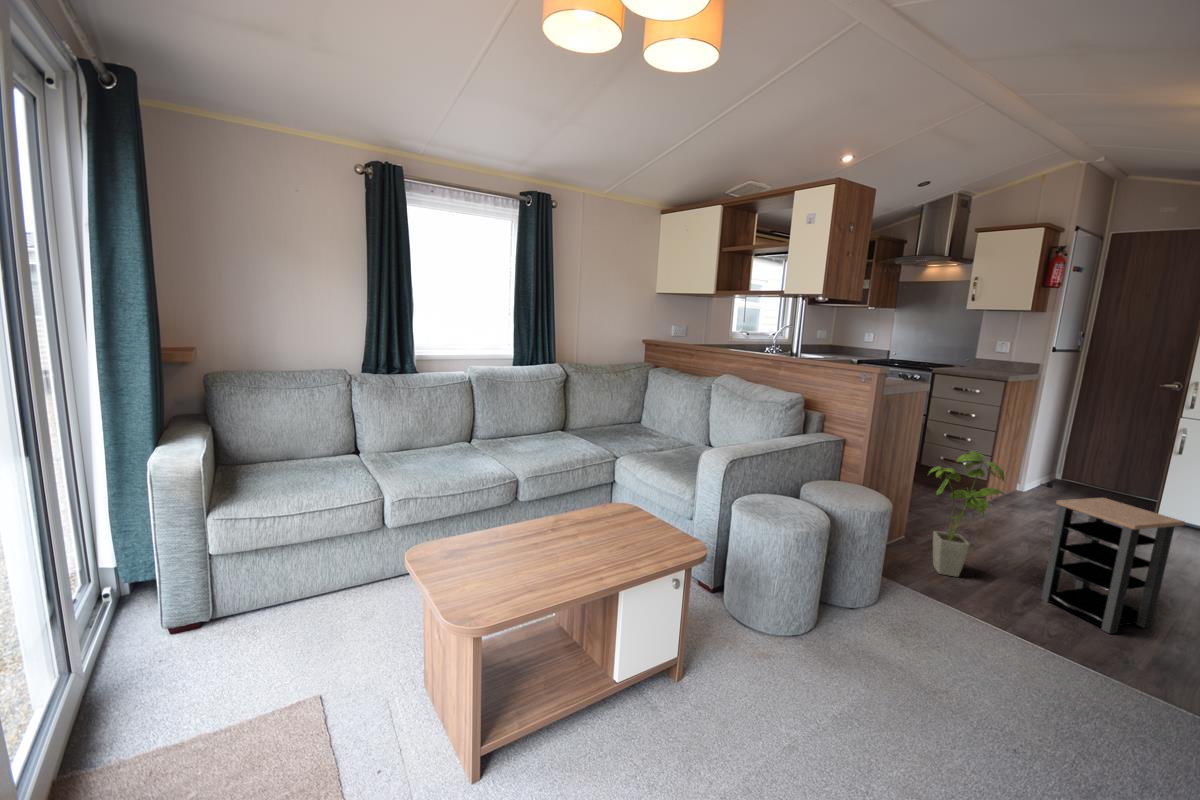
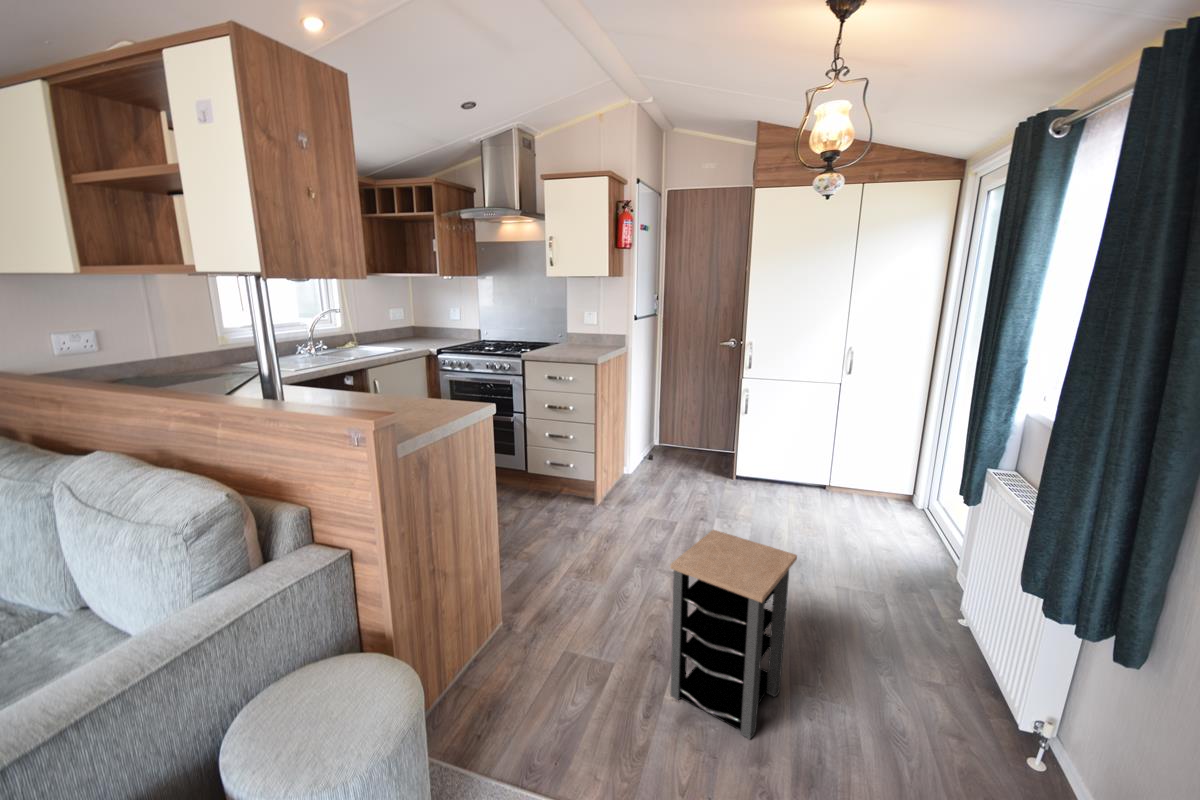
house plant: present [929,451,1004,577] -> none [508,515,611,708]

